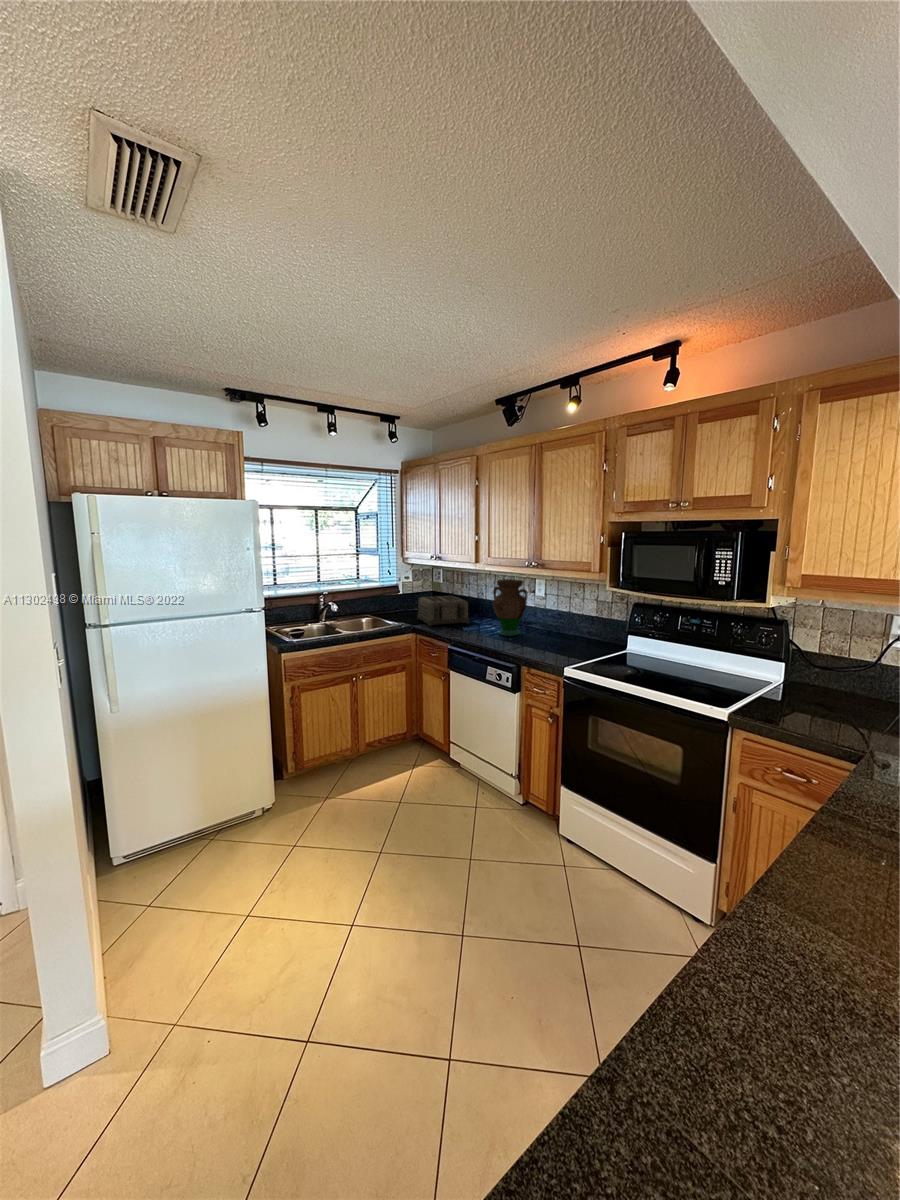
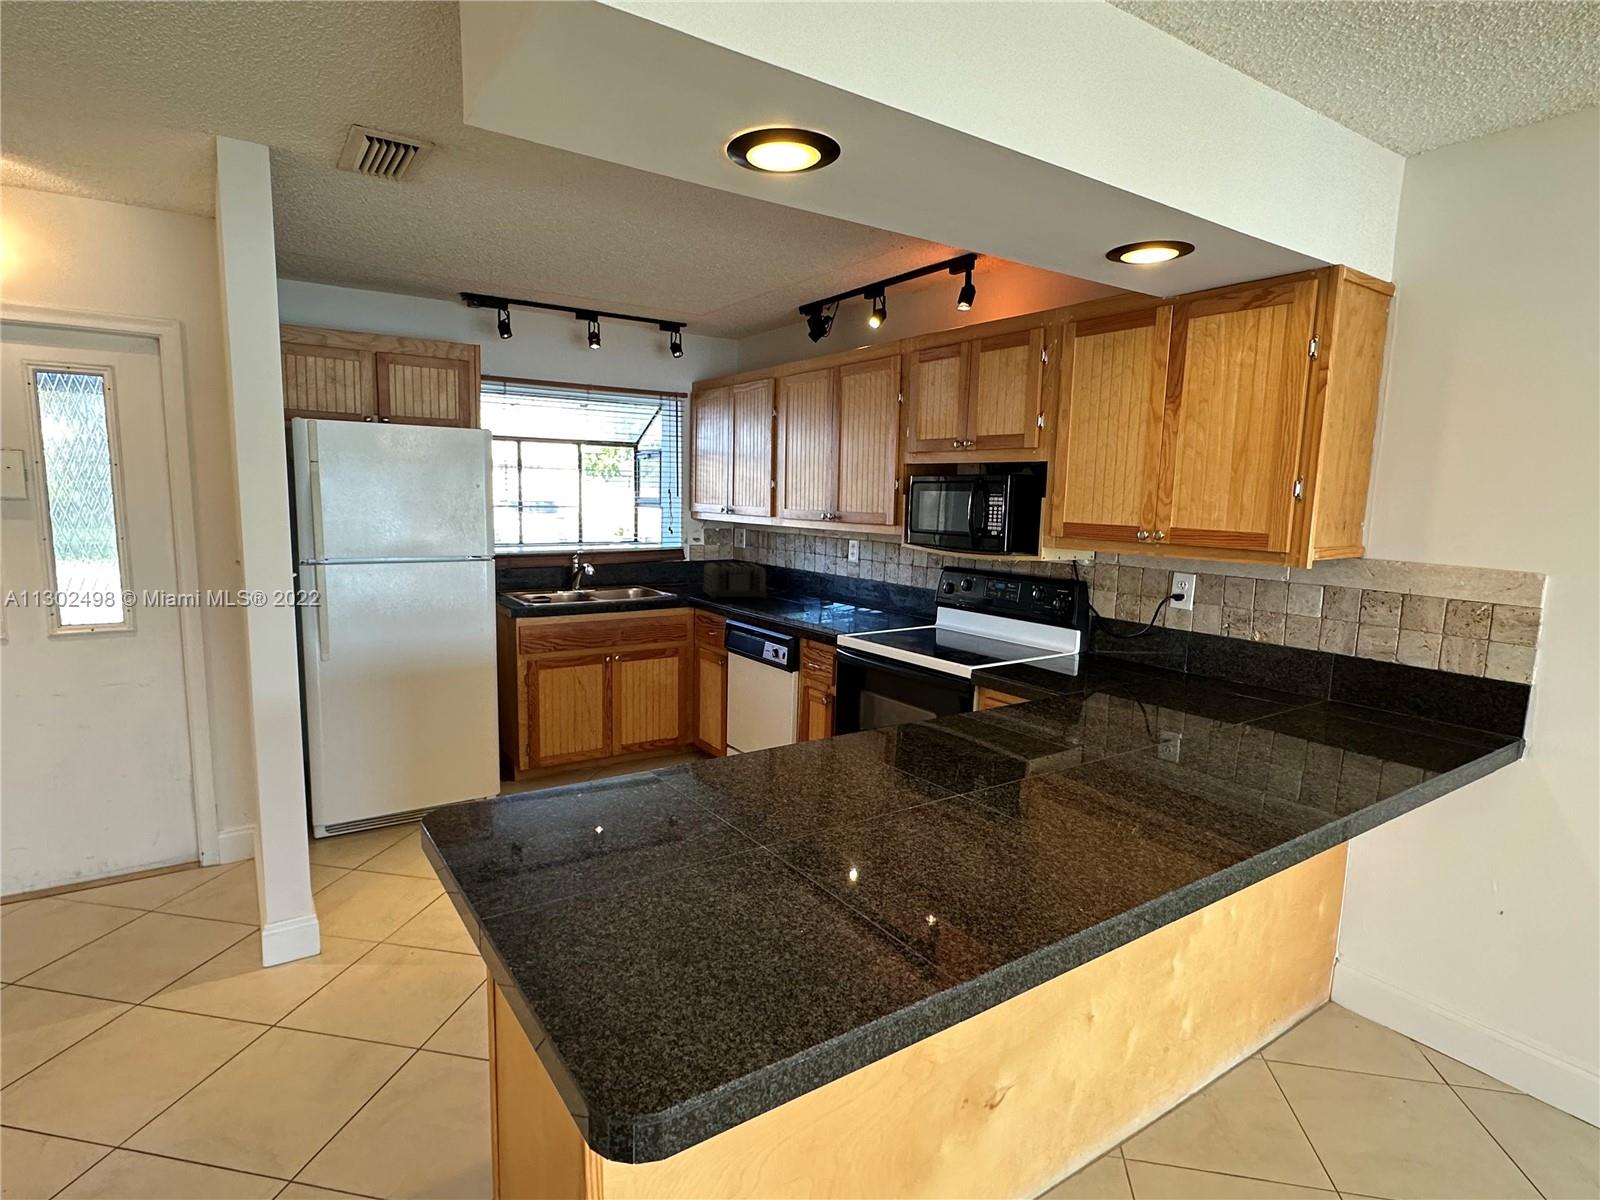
vase: present [493,579,527,636] -> none [785,538,828,609]

